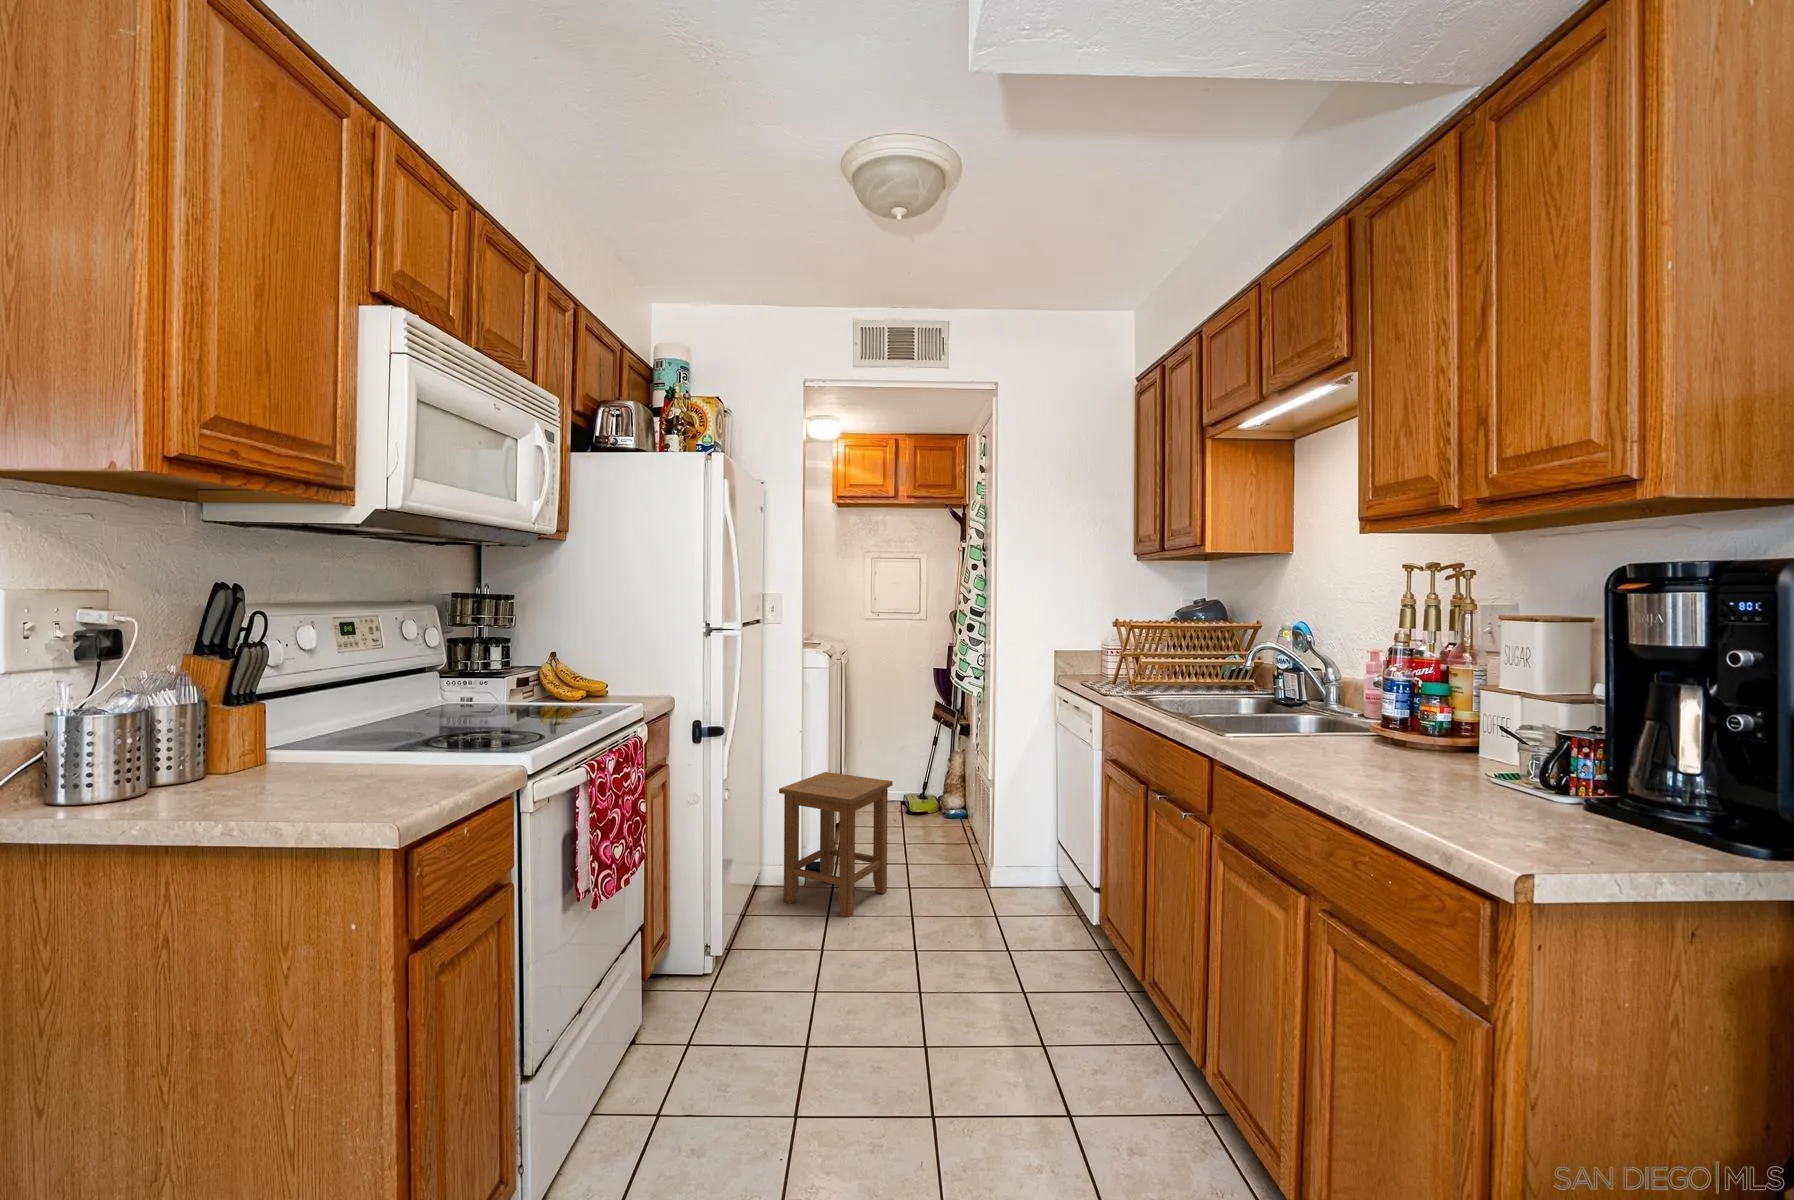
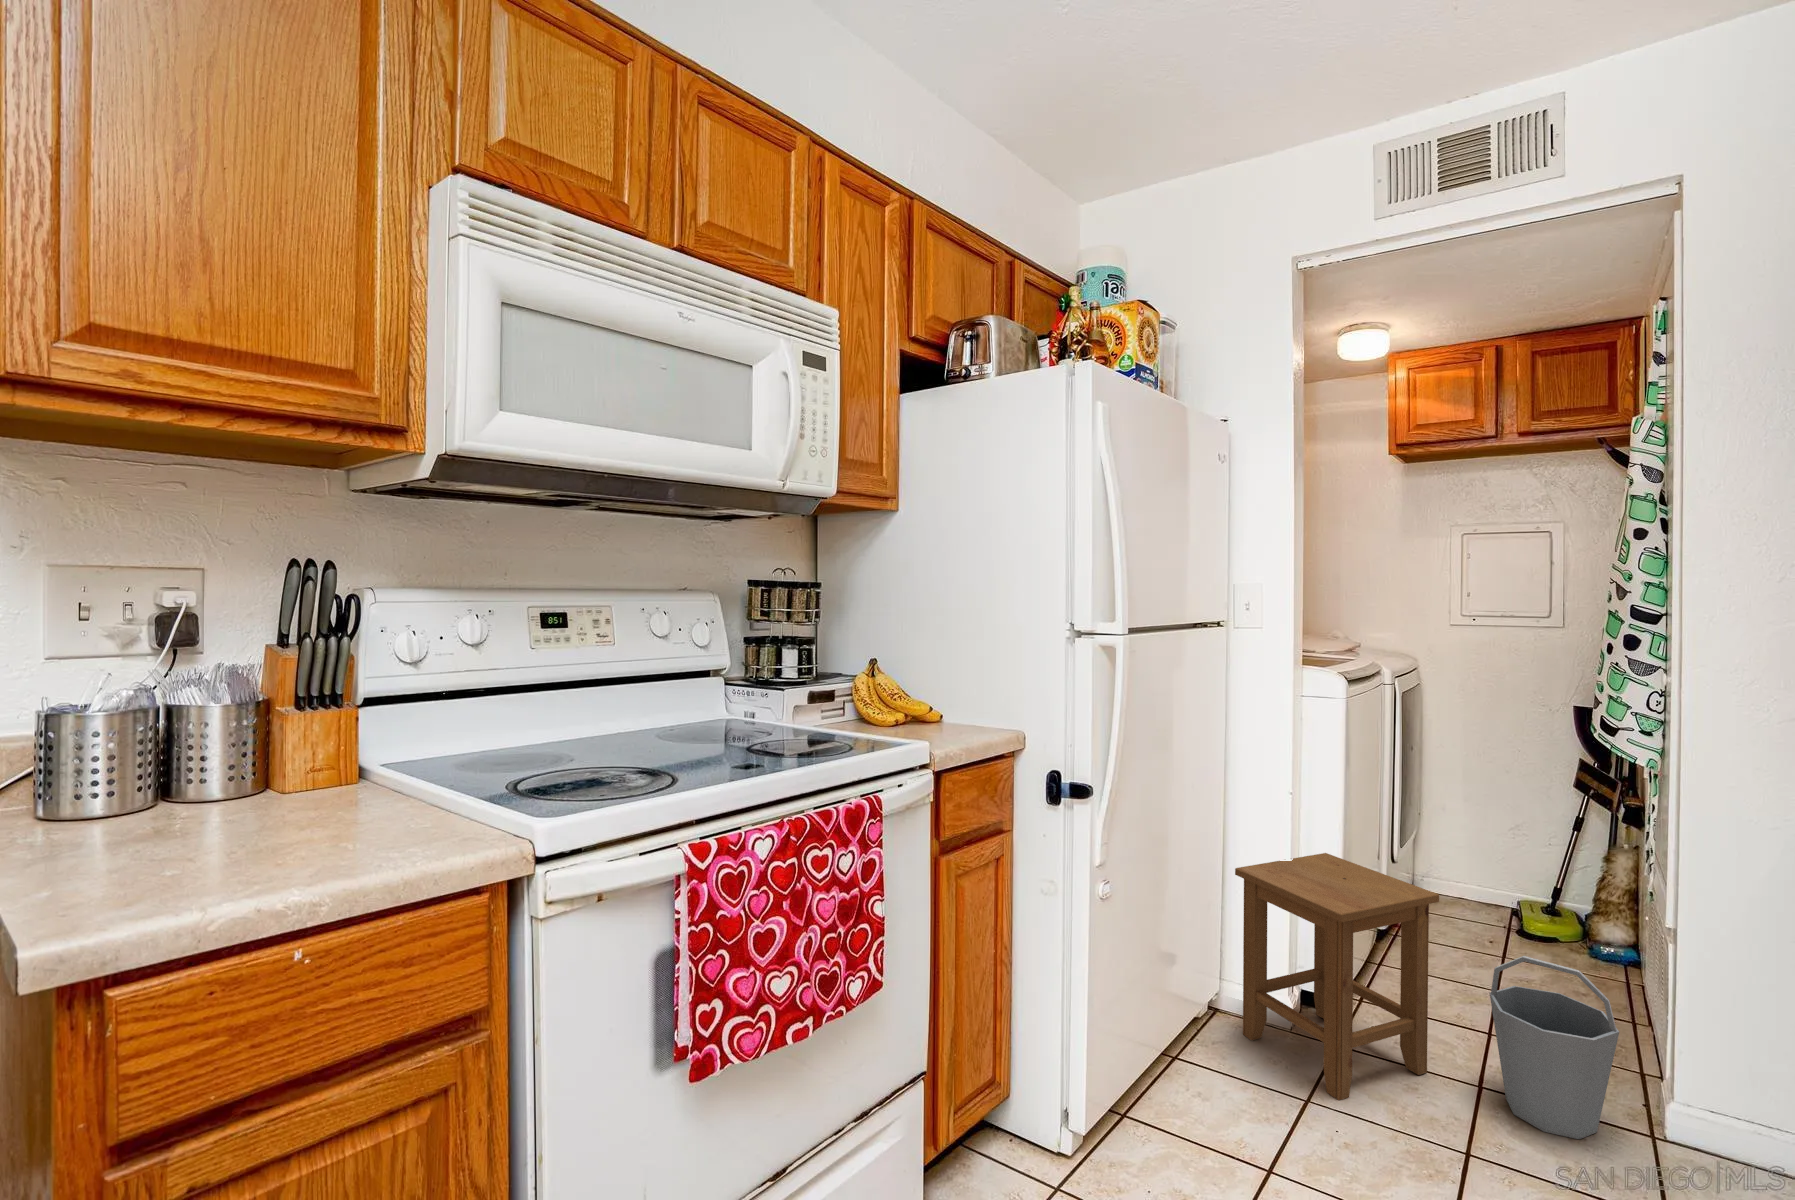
bucket: none [917,806,974,900] -> present [1490,956,1619,1139]

